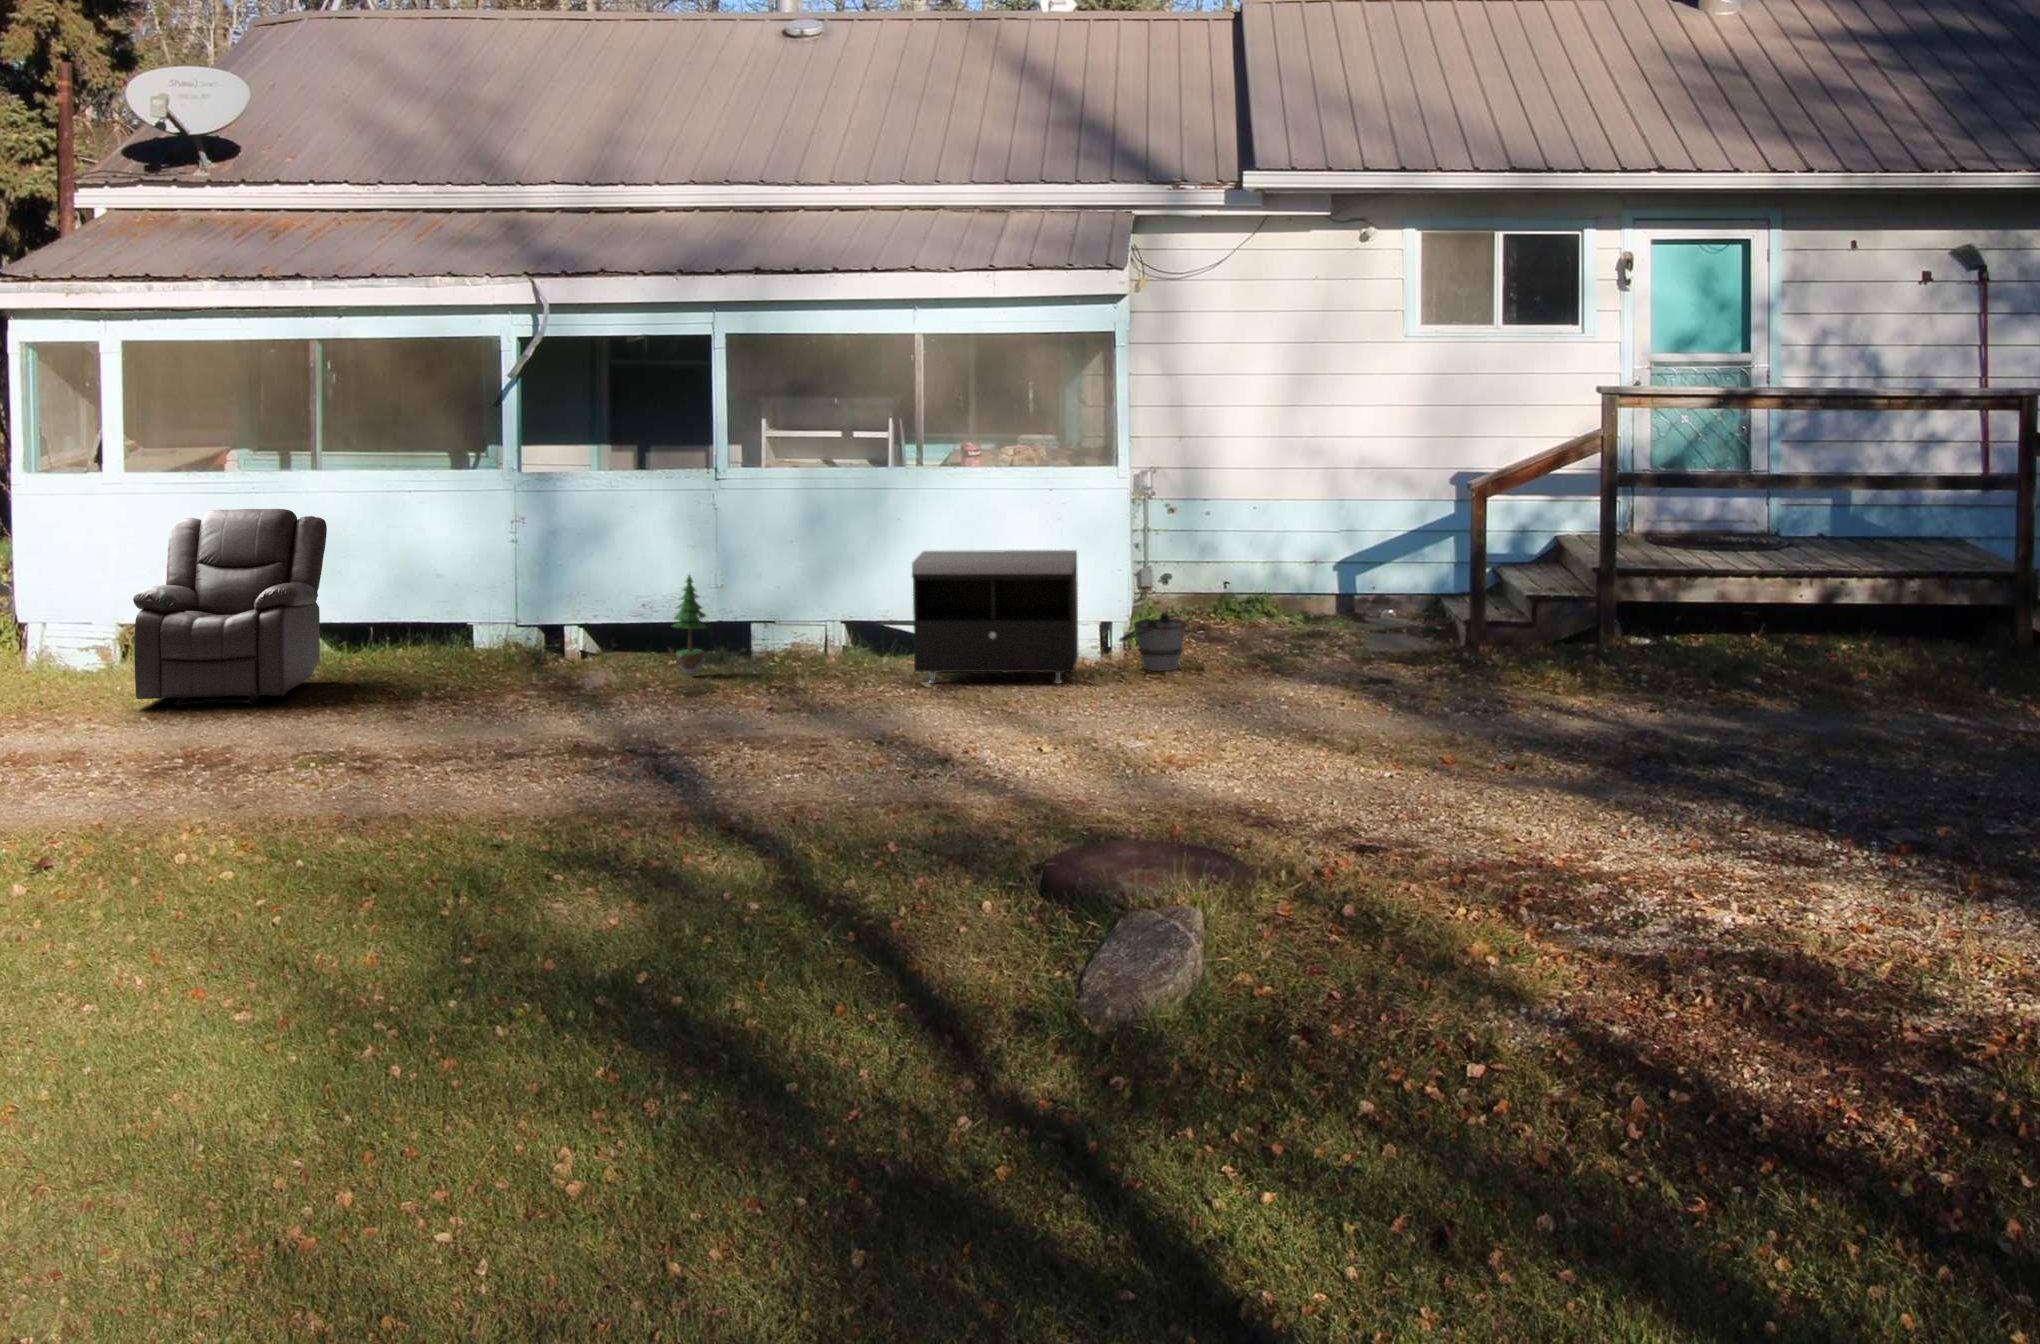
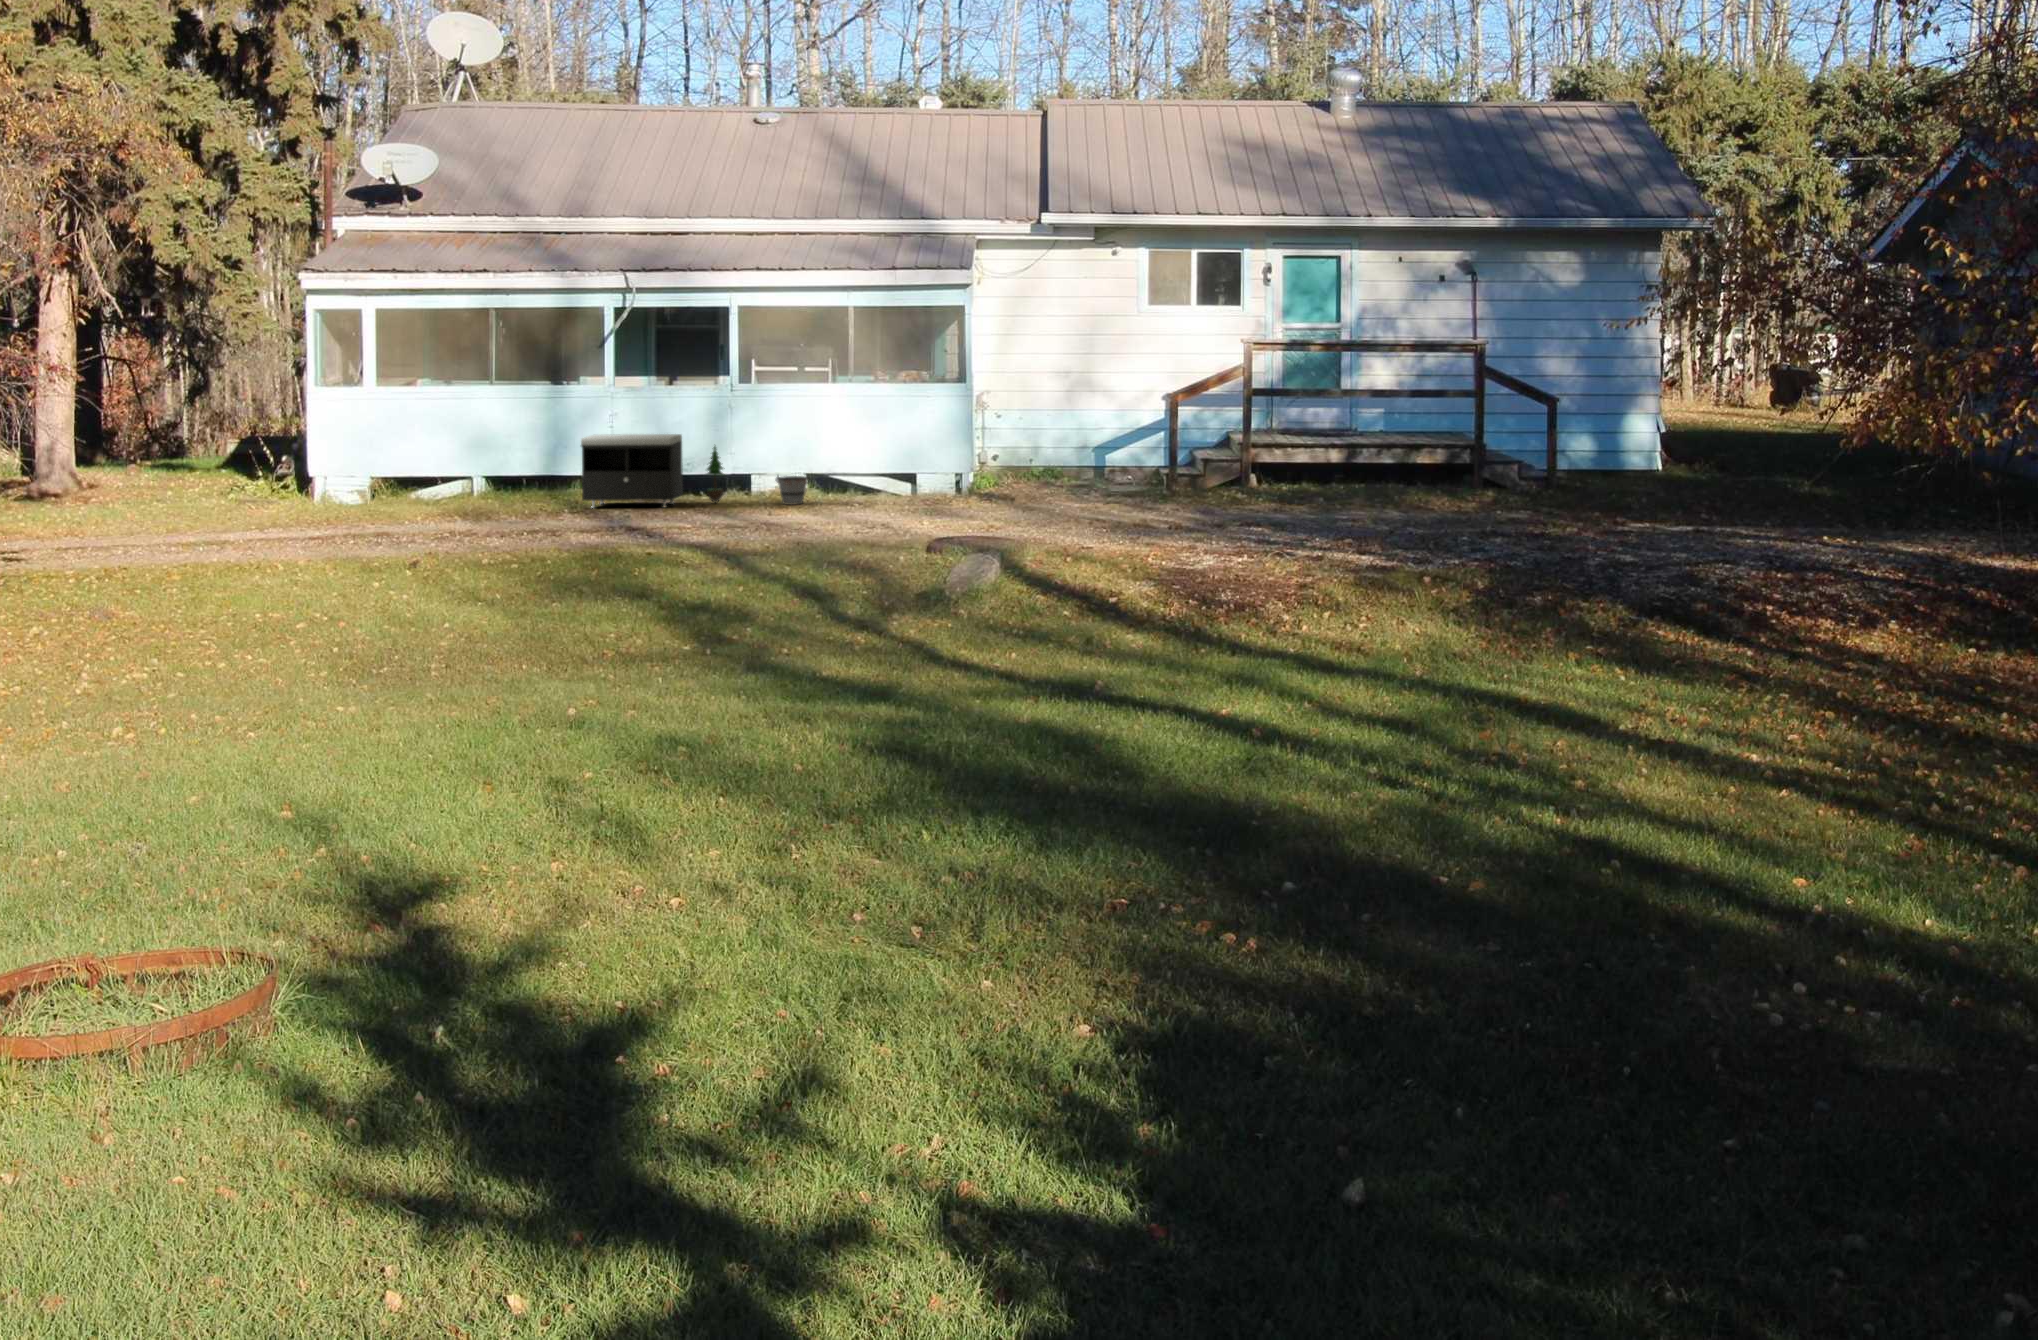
chair: present [133,509,327,706] -> none [400,407,503,514]
storage bench: present [912,550,1078,684] -> present [581,434,683,508]
bucket: present [1120,613,1187,671] -> present [776,475,810,505]

